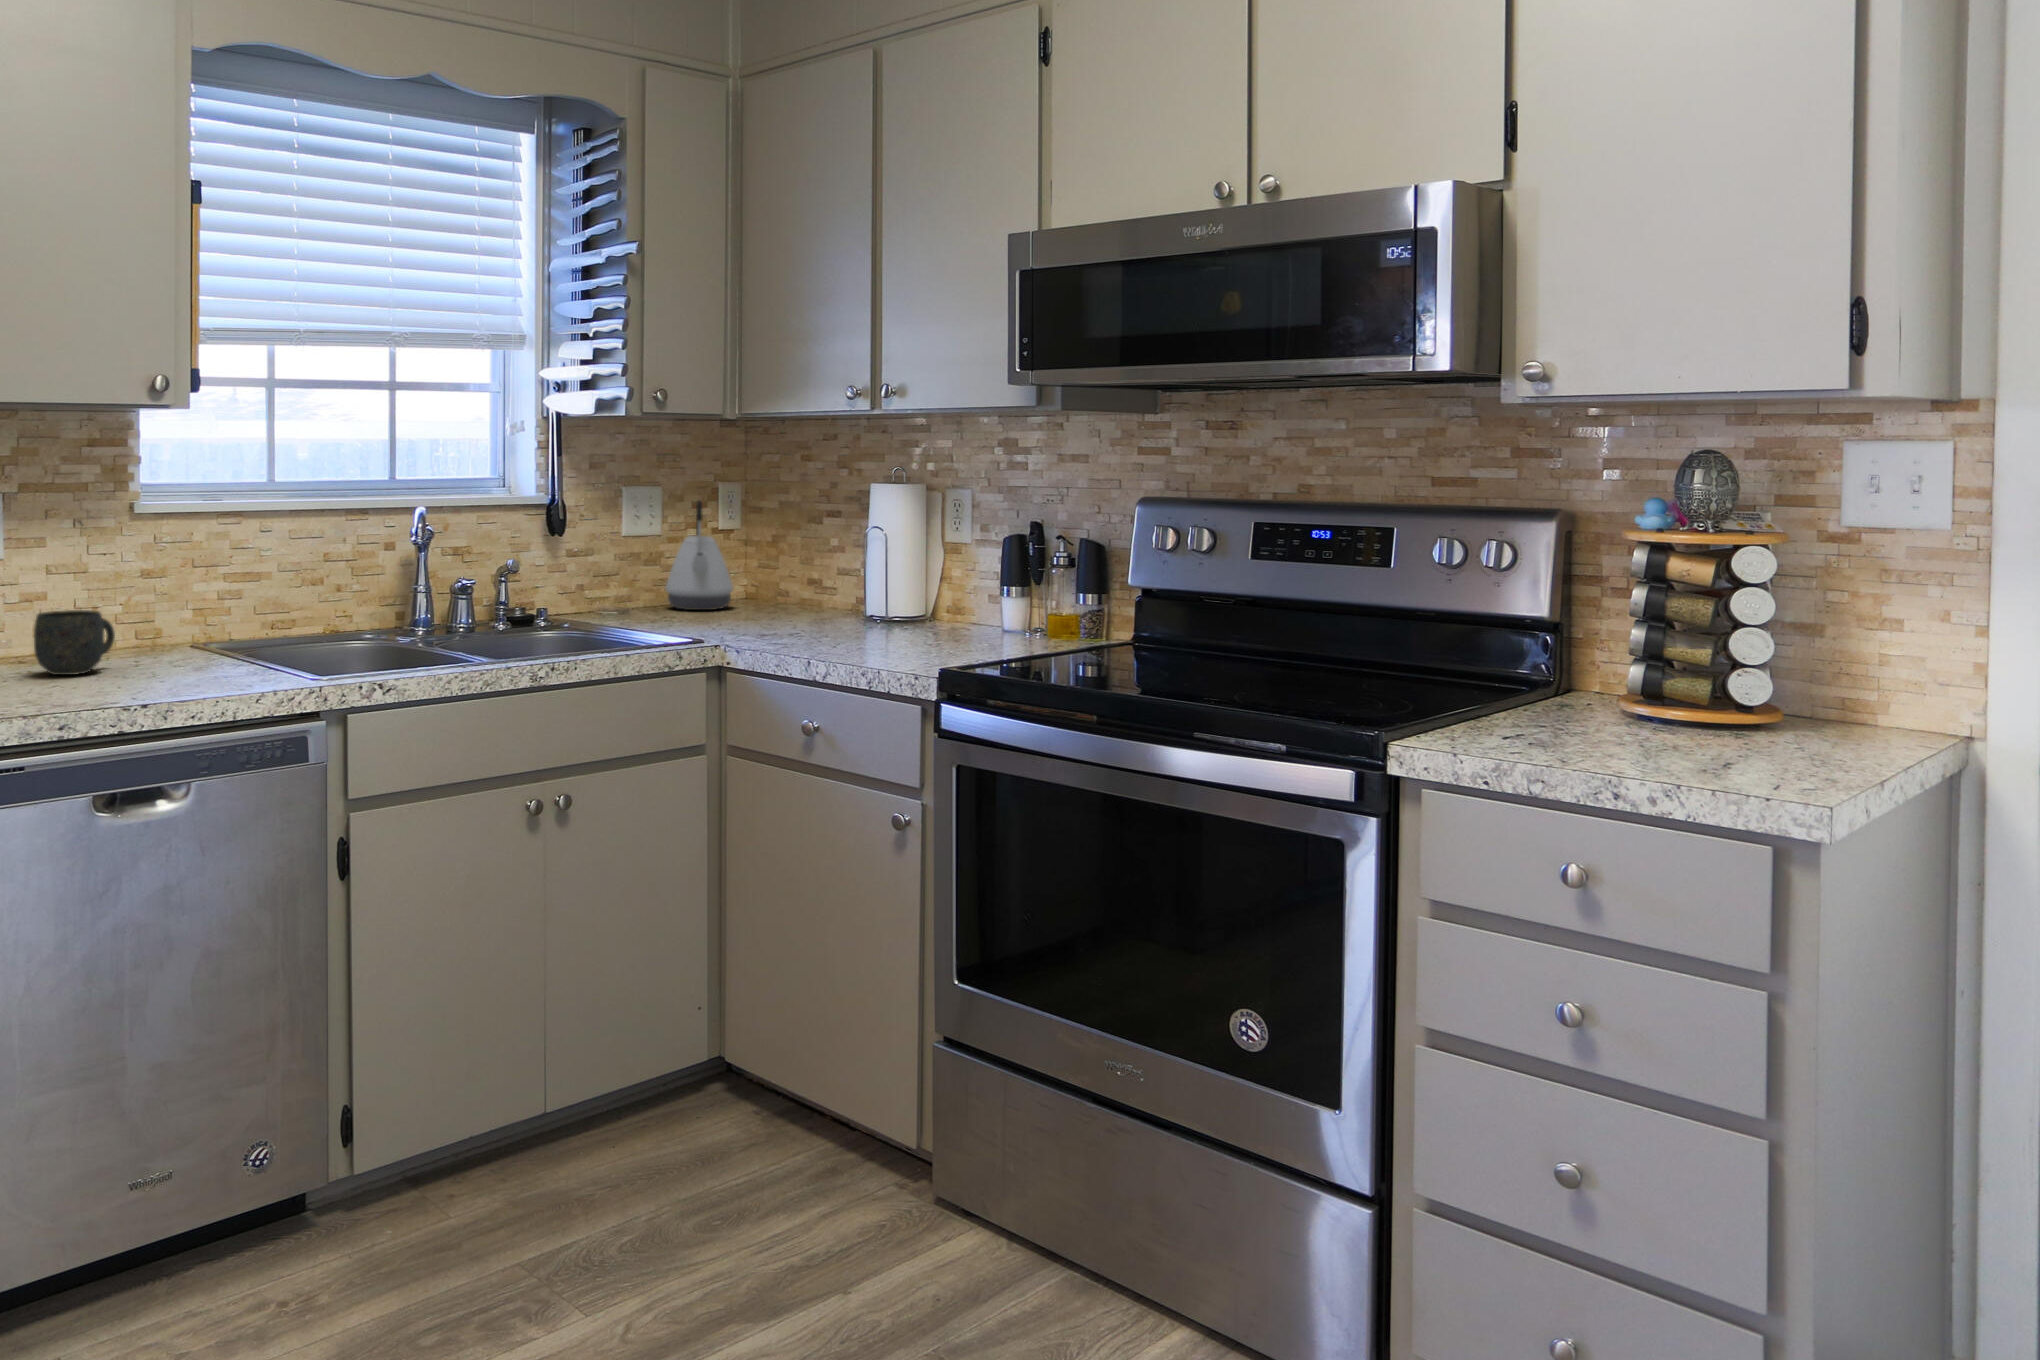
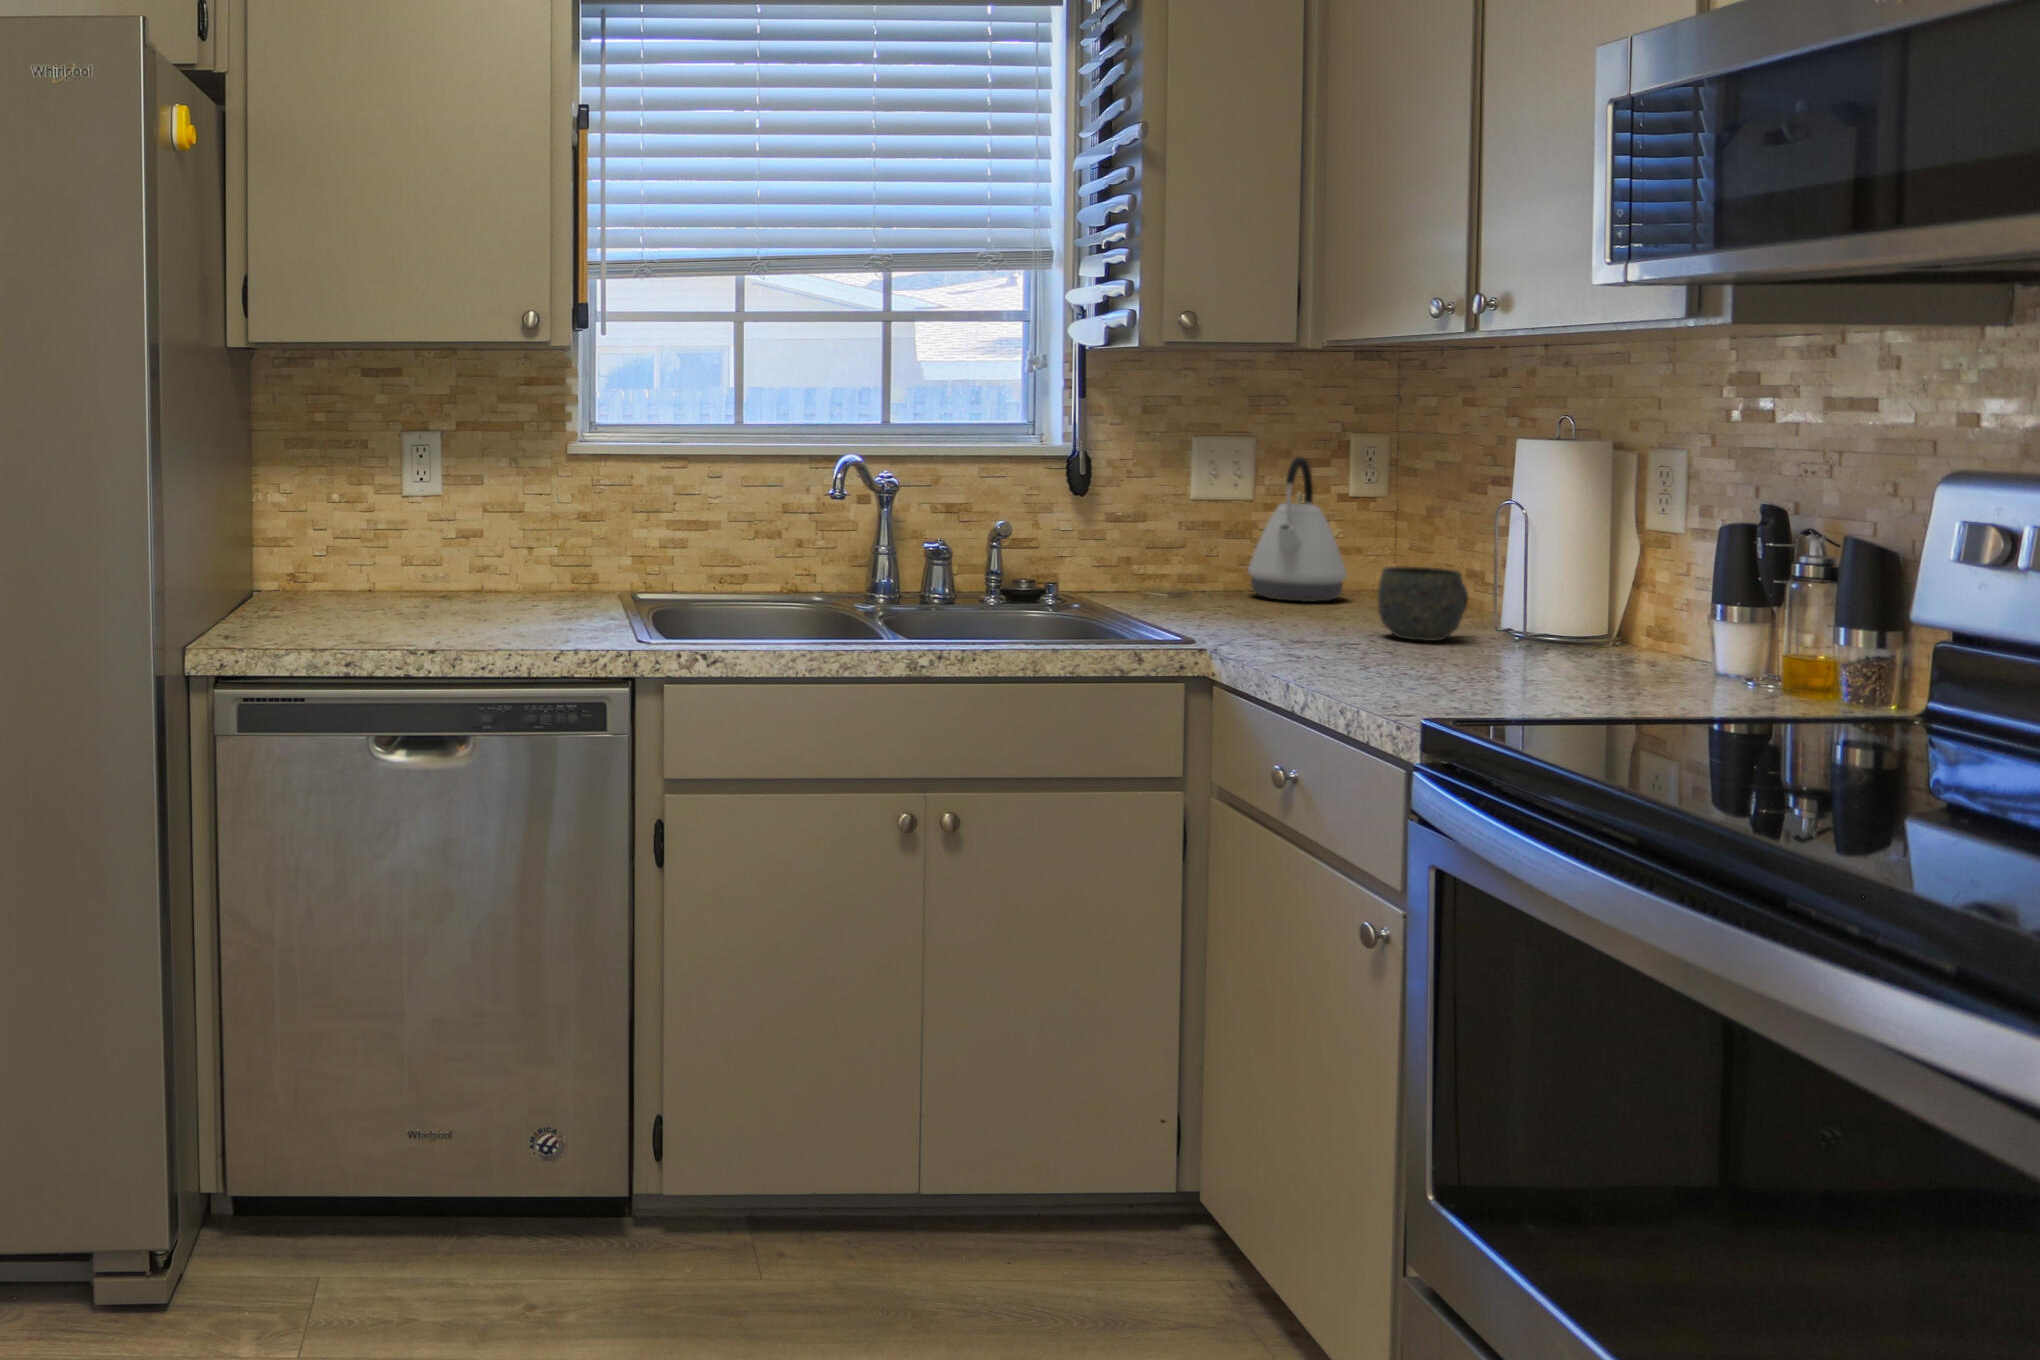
mug: present [34,610,115,675] -> present [1378,566,1468,641]

